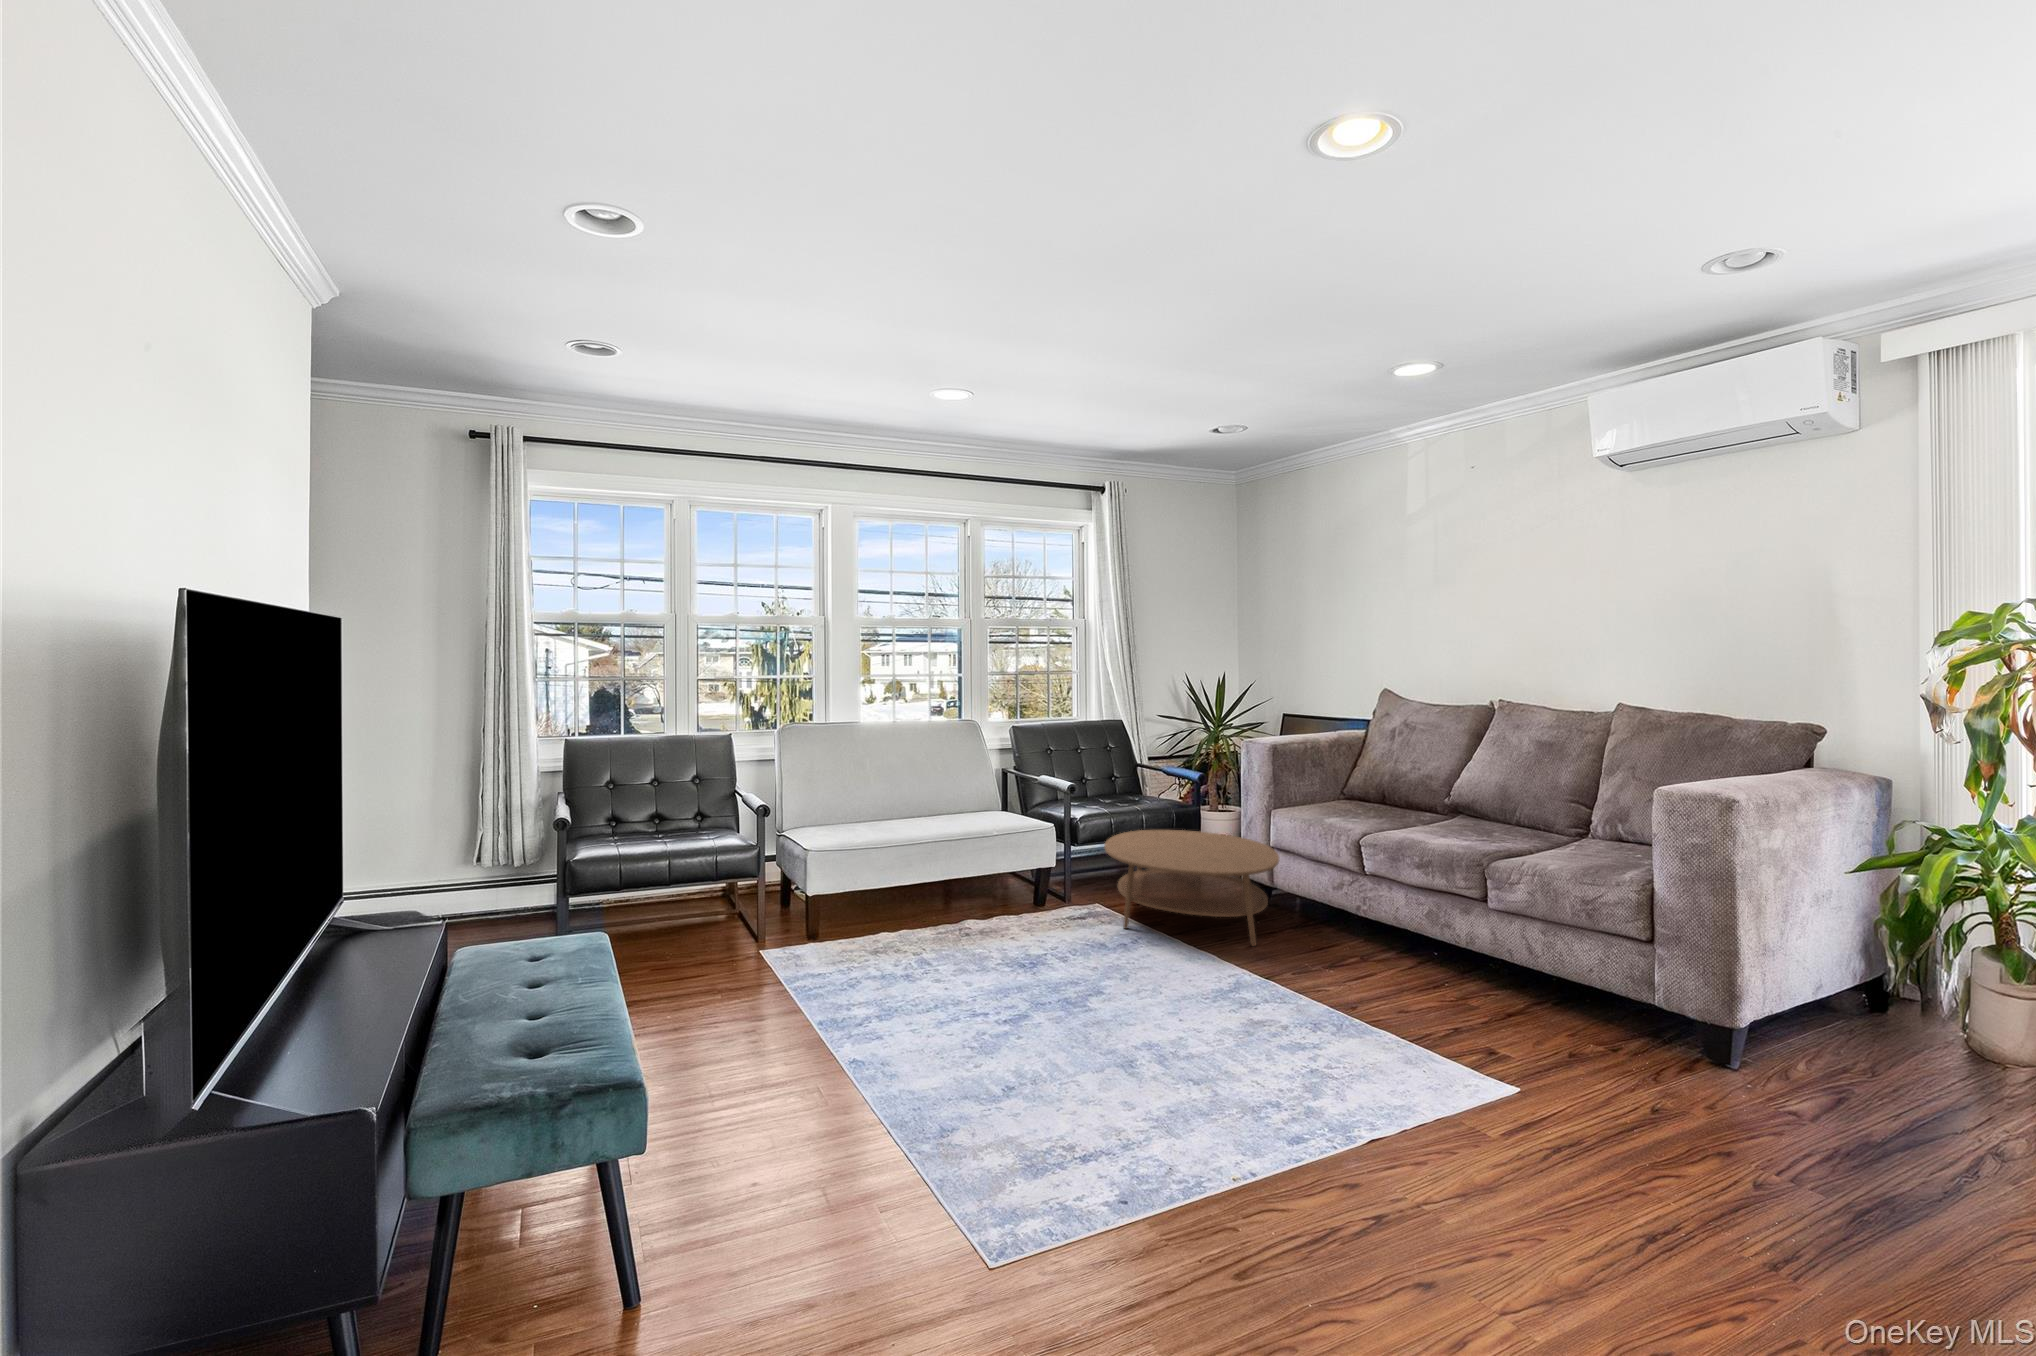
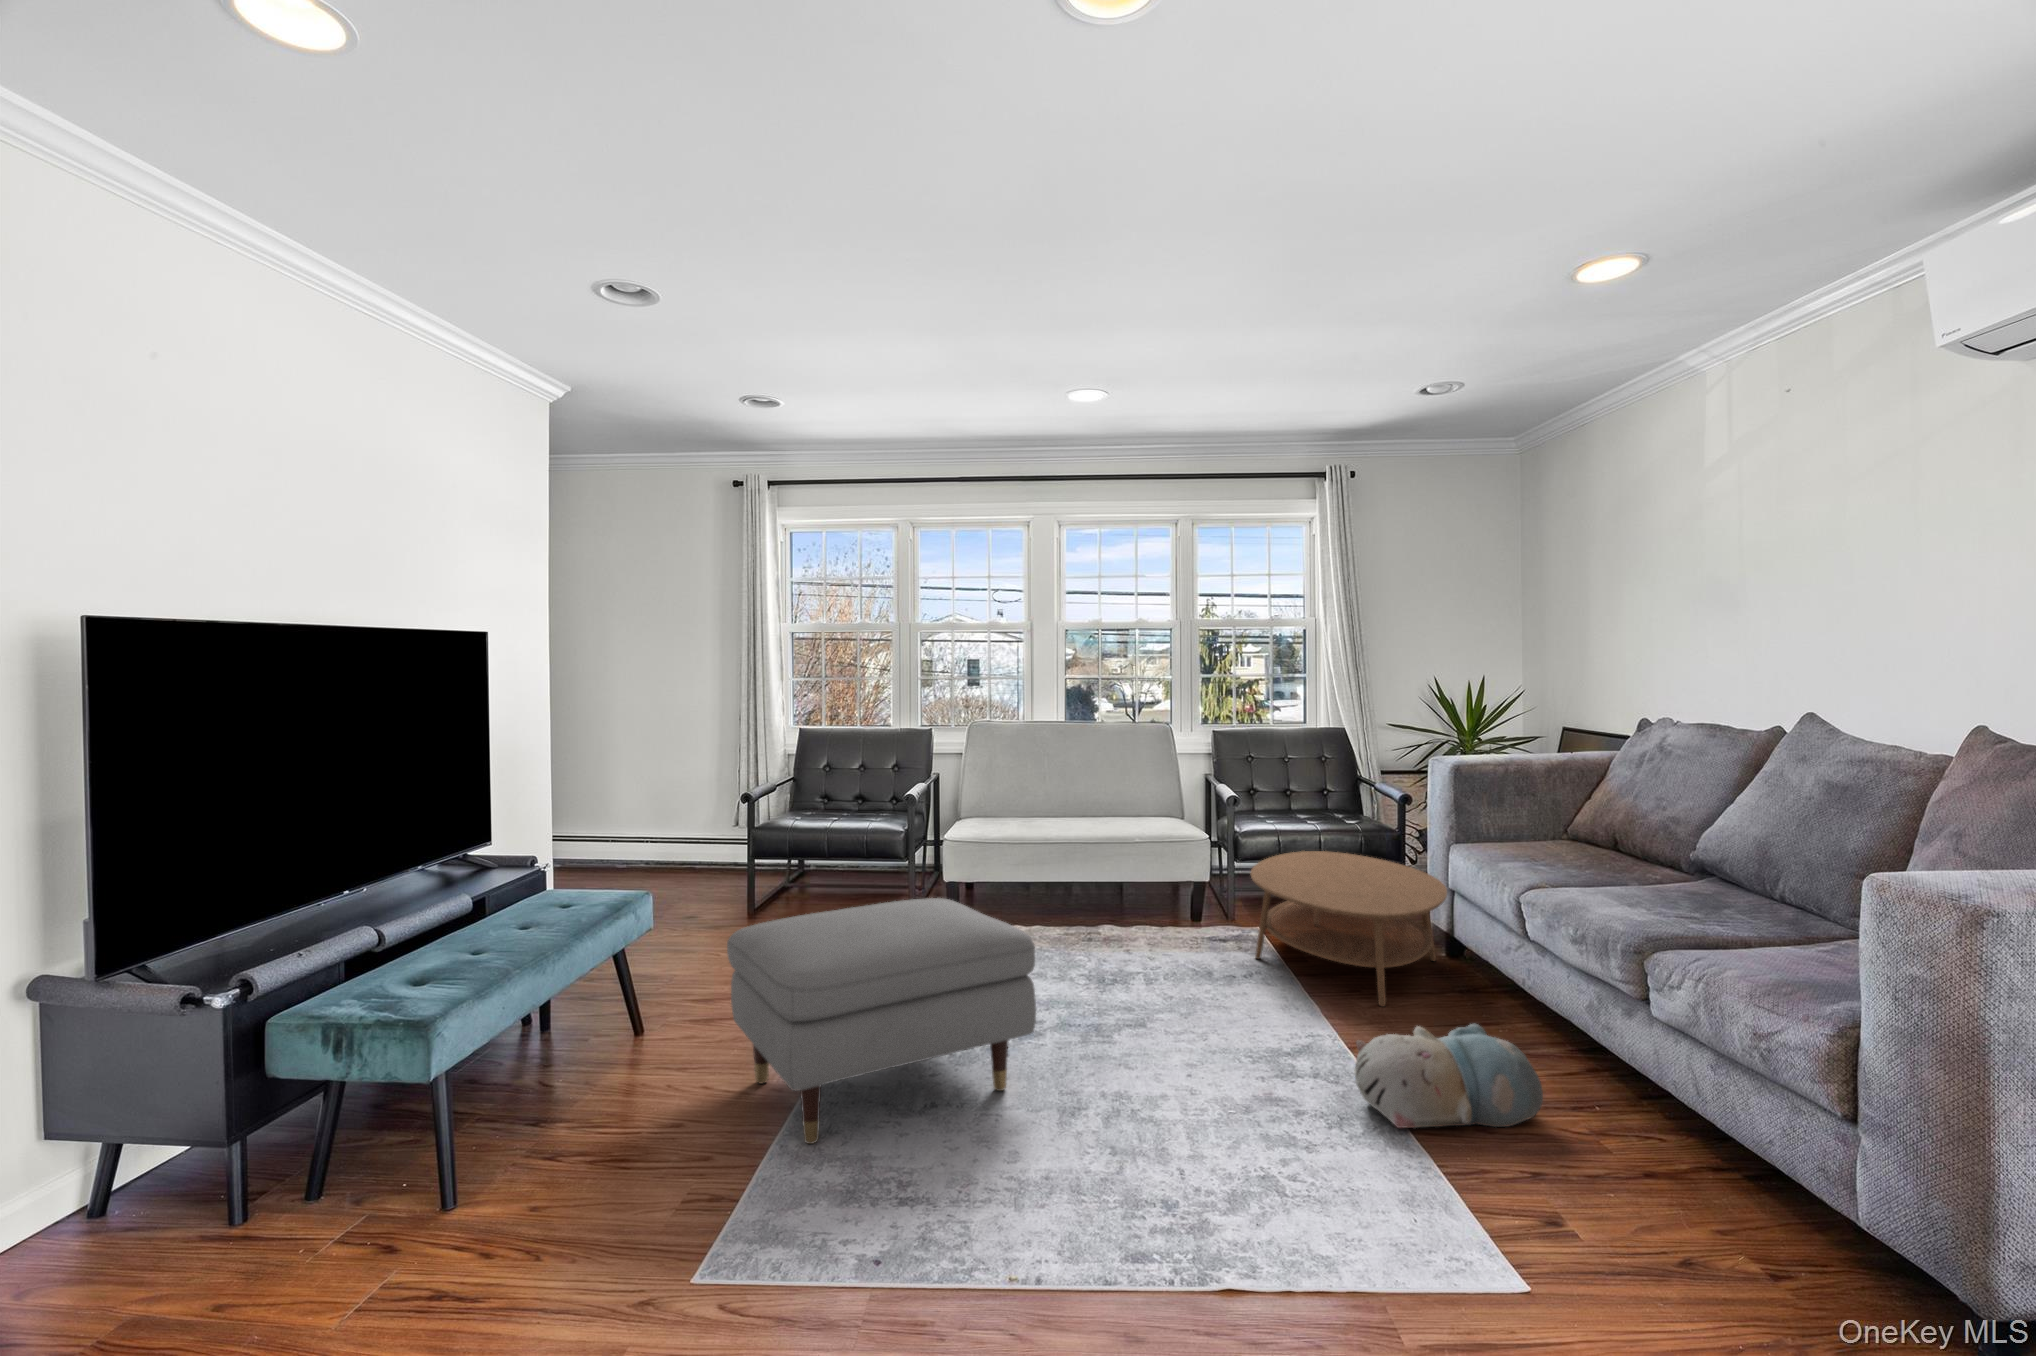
ottoman: none [788,907,1079,1141] -> present [727,898,1036,1144]
plush toy: none [1303,938,1433,1022] -> present [1355,1024,1543,1128]

